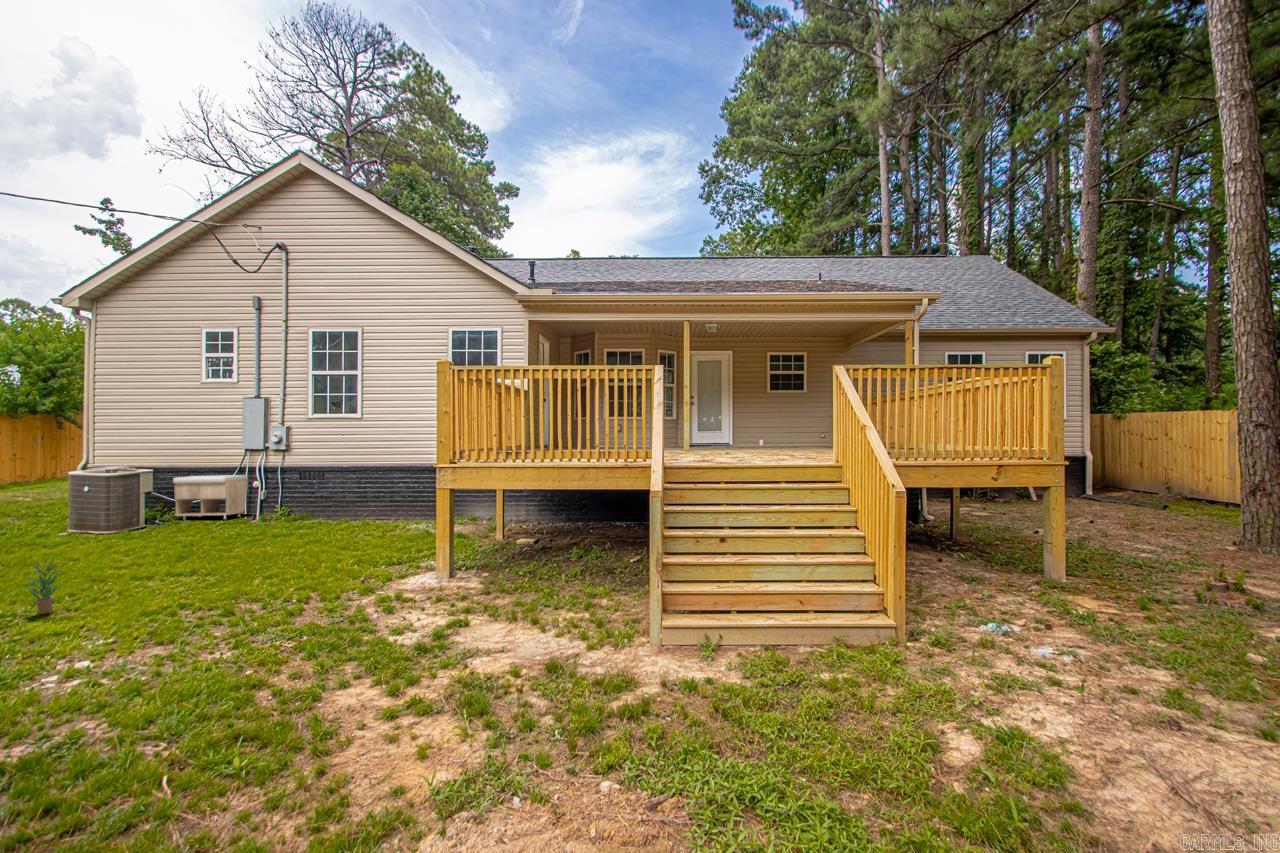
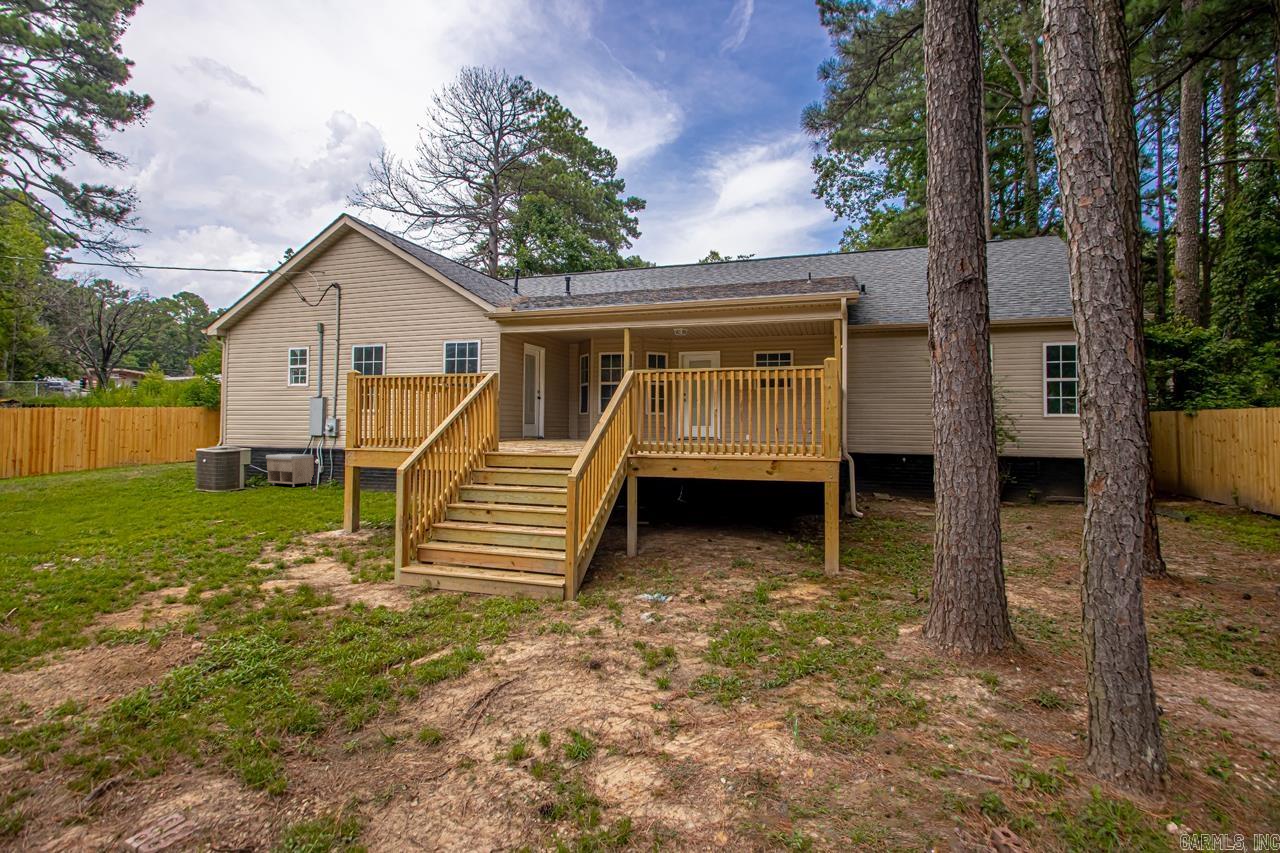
potted plant: present [28,561,60,614] -> none [18,515,44,550]

